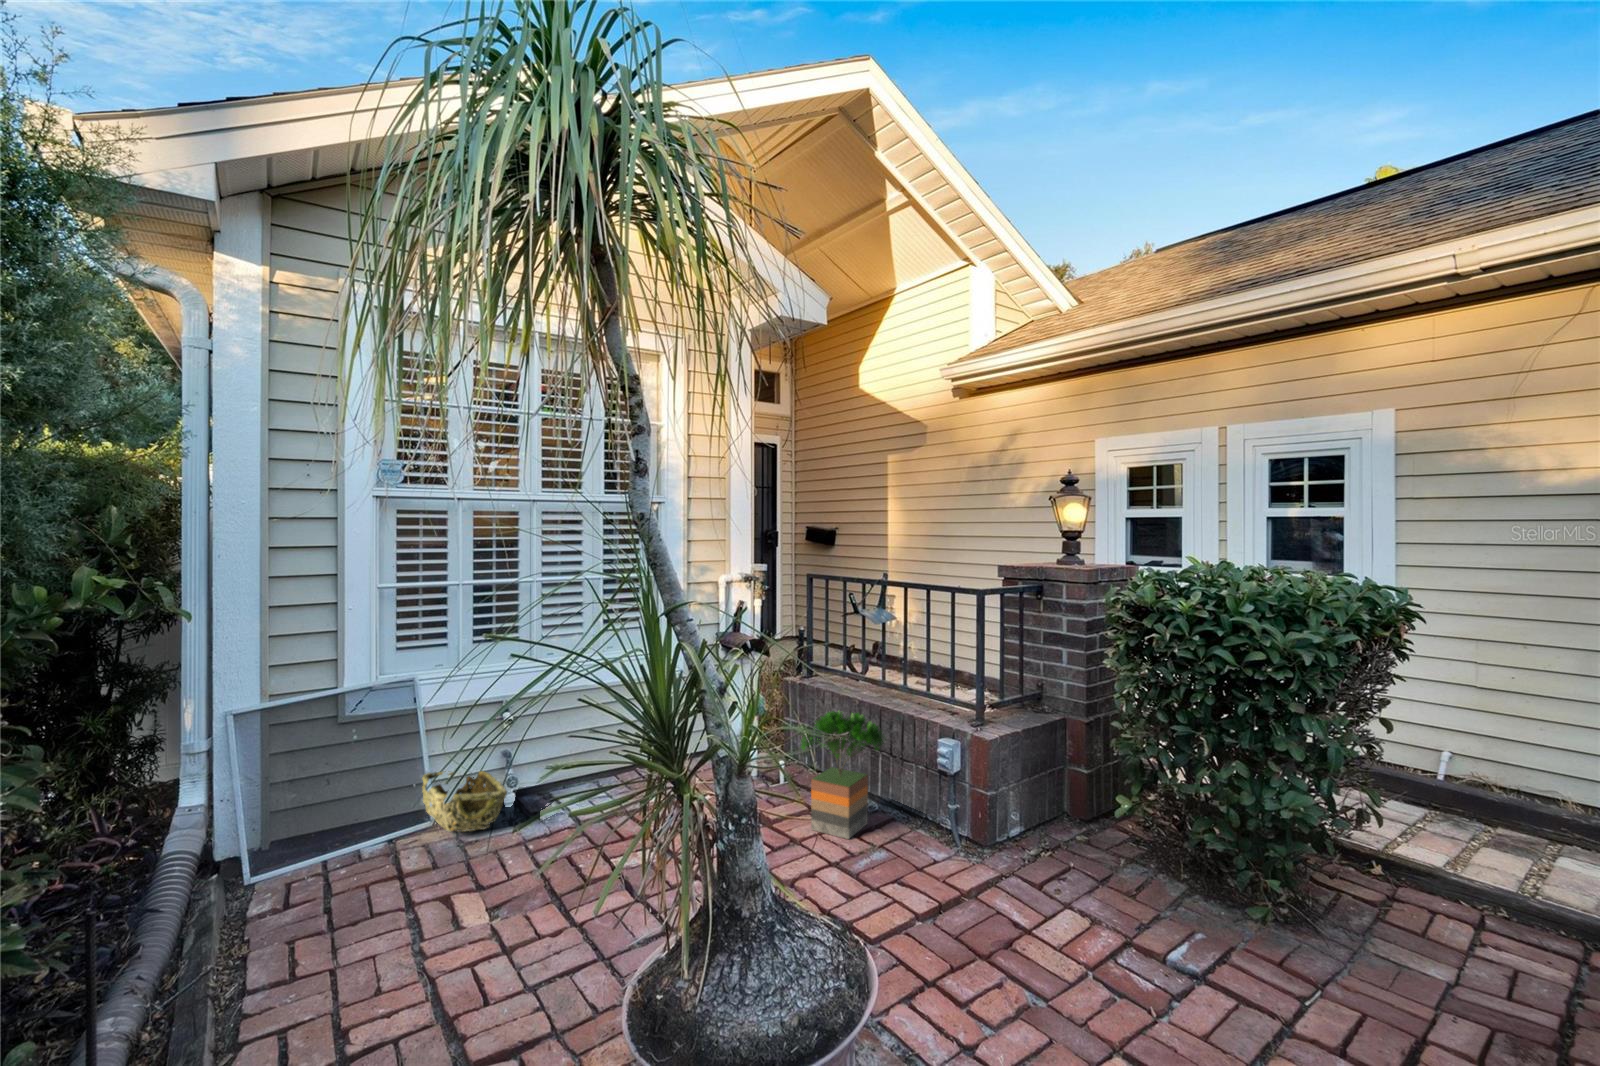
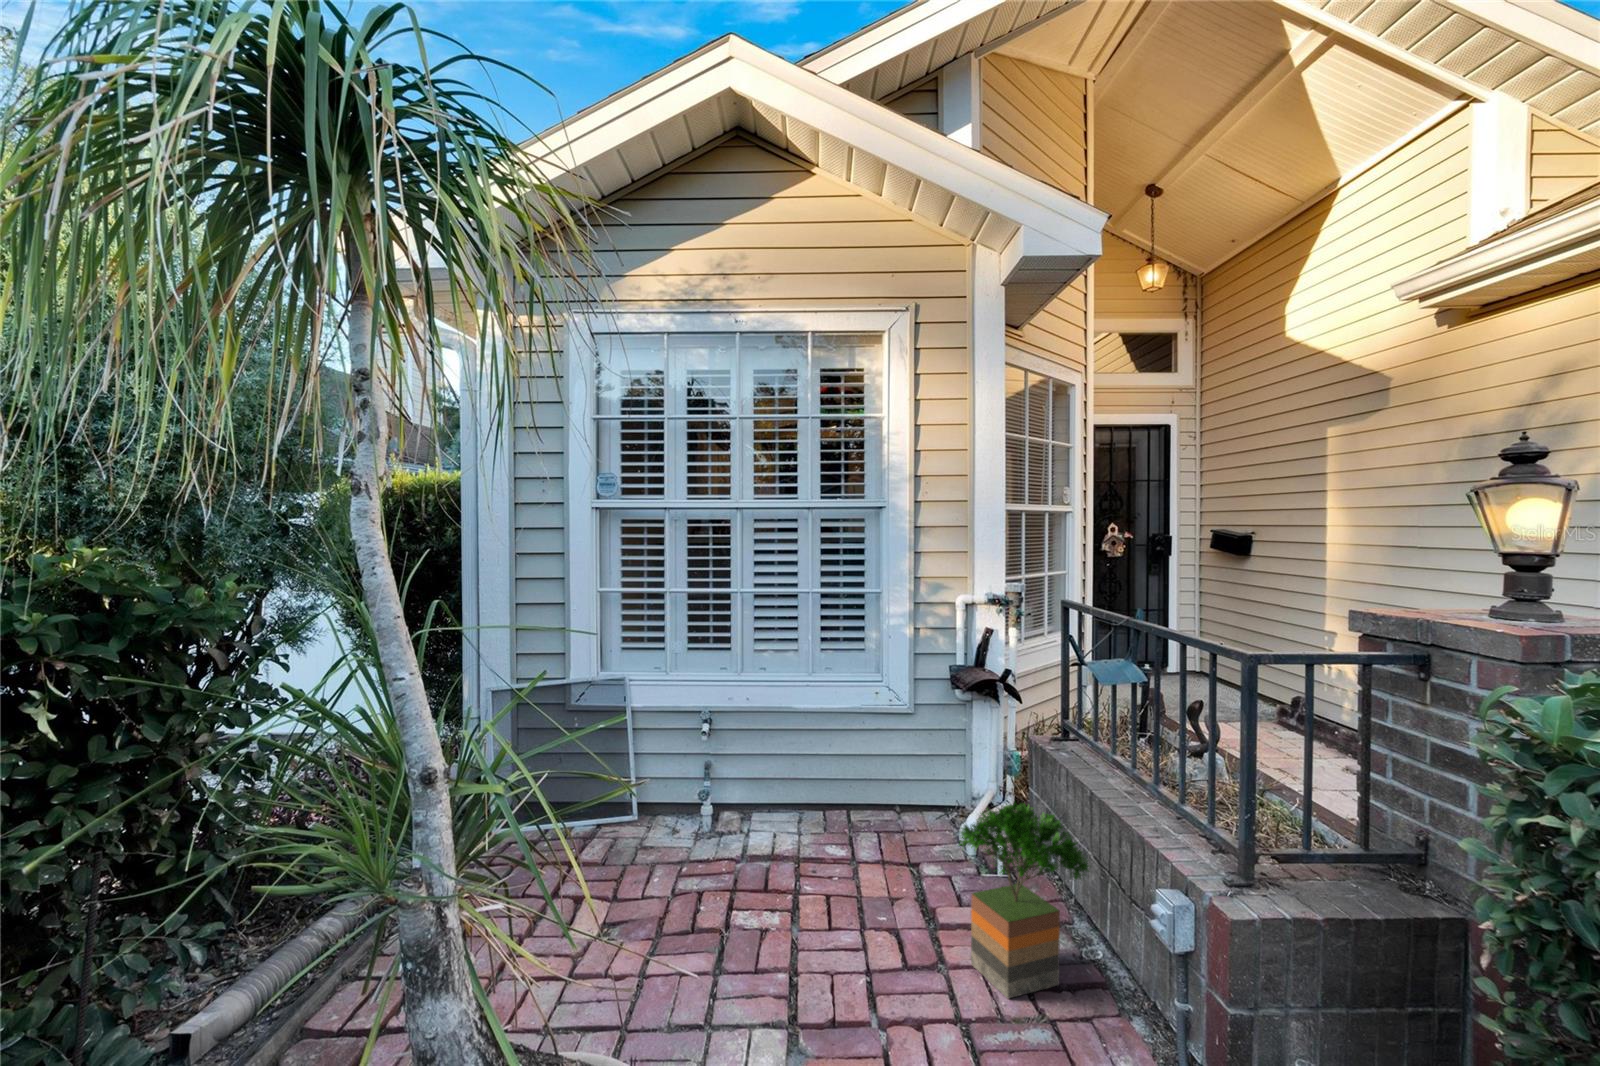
woven basket: present [422,771,507,832] -> none [612,774,690,845]

